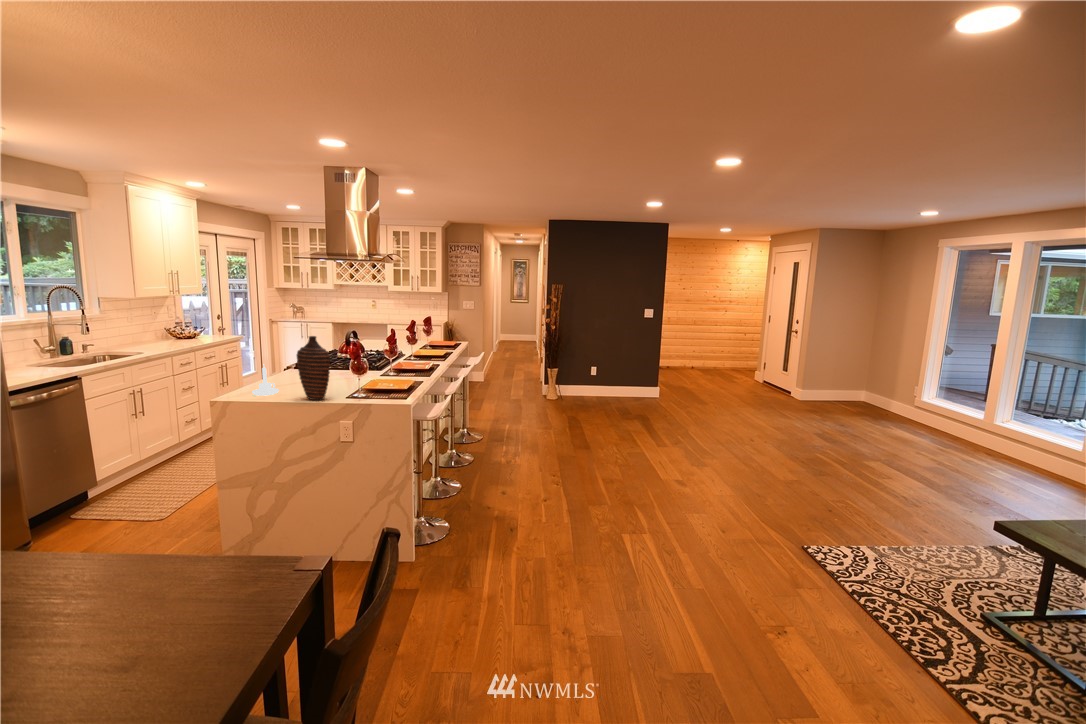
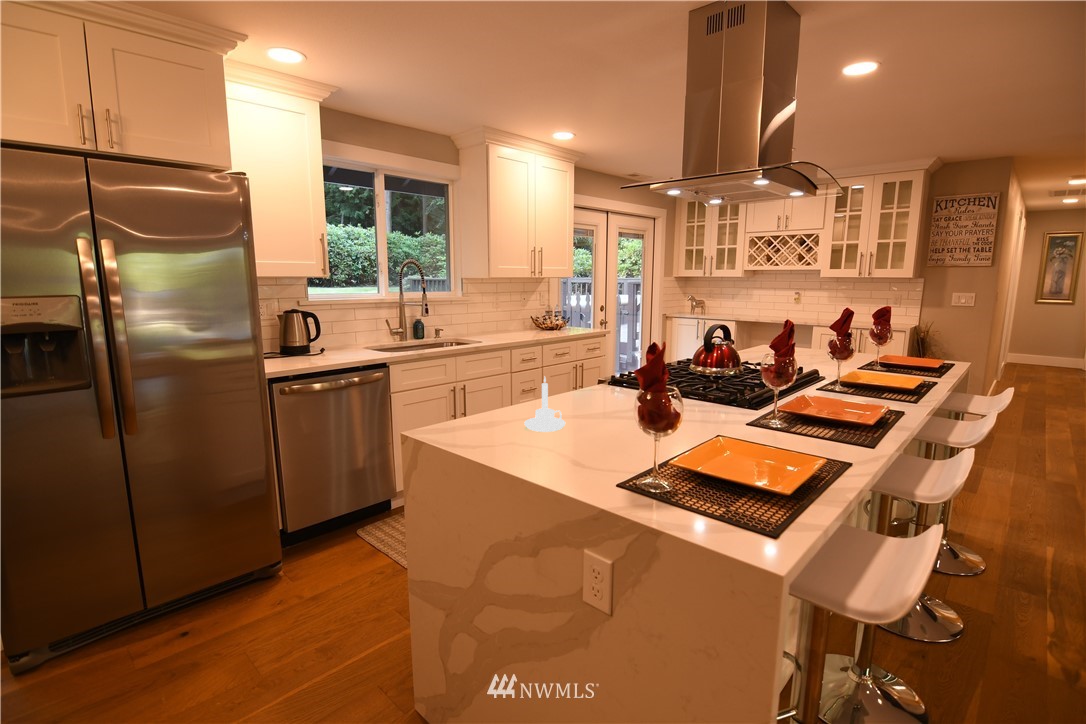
decorative vase: present [297,336,330,400] -> none [575,332,627,467]

